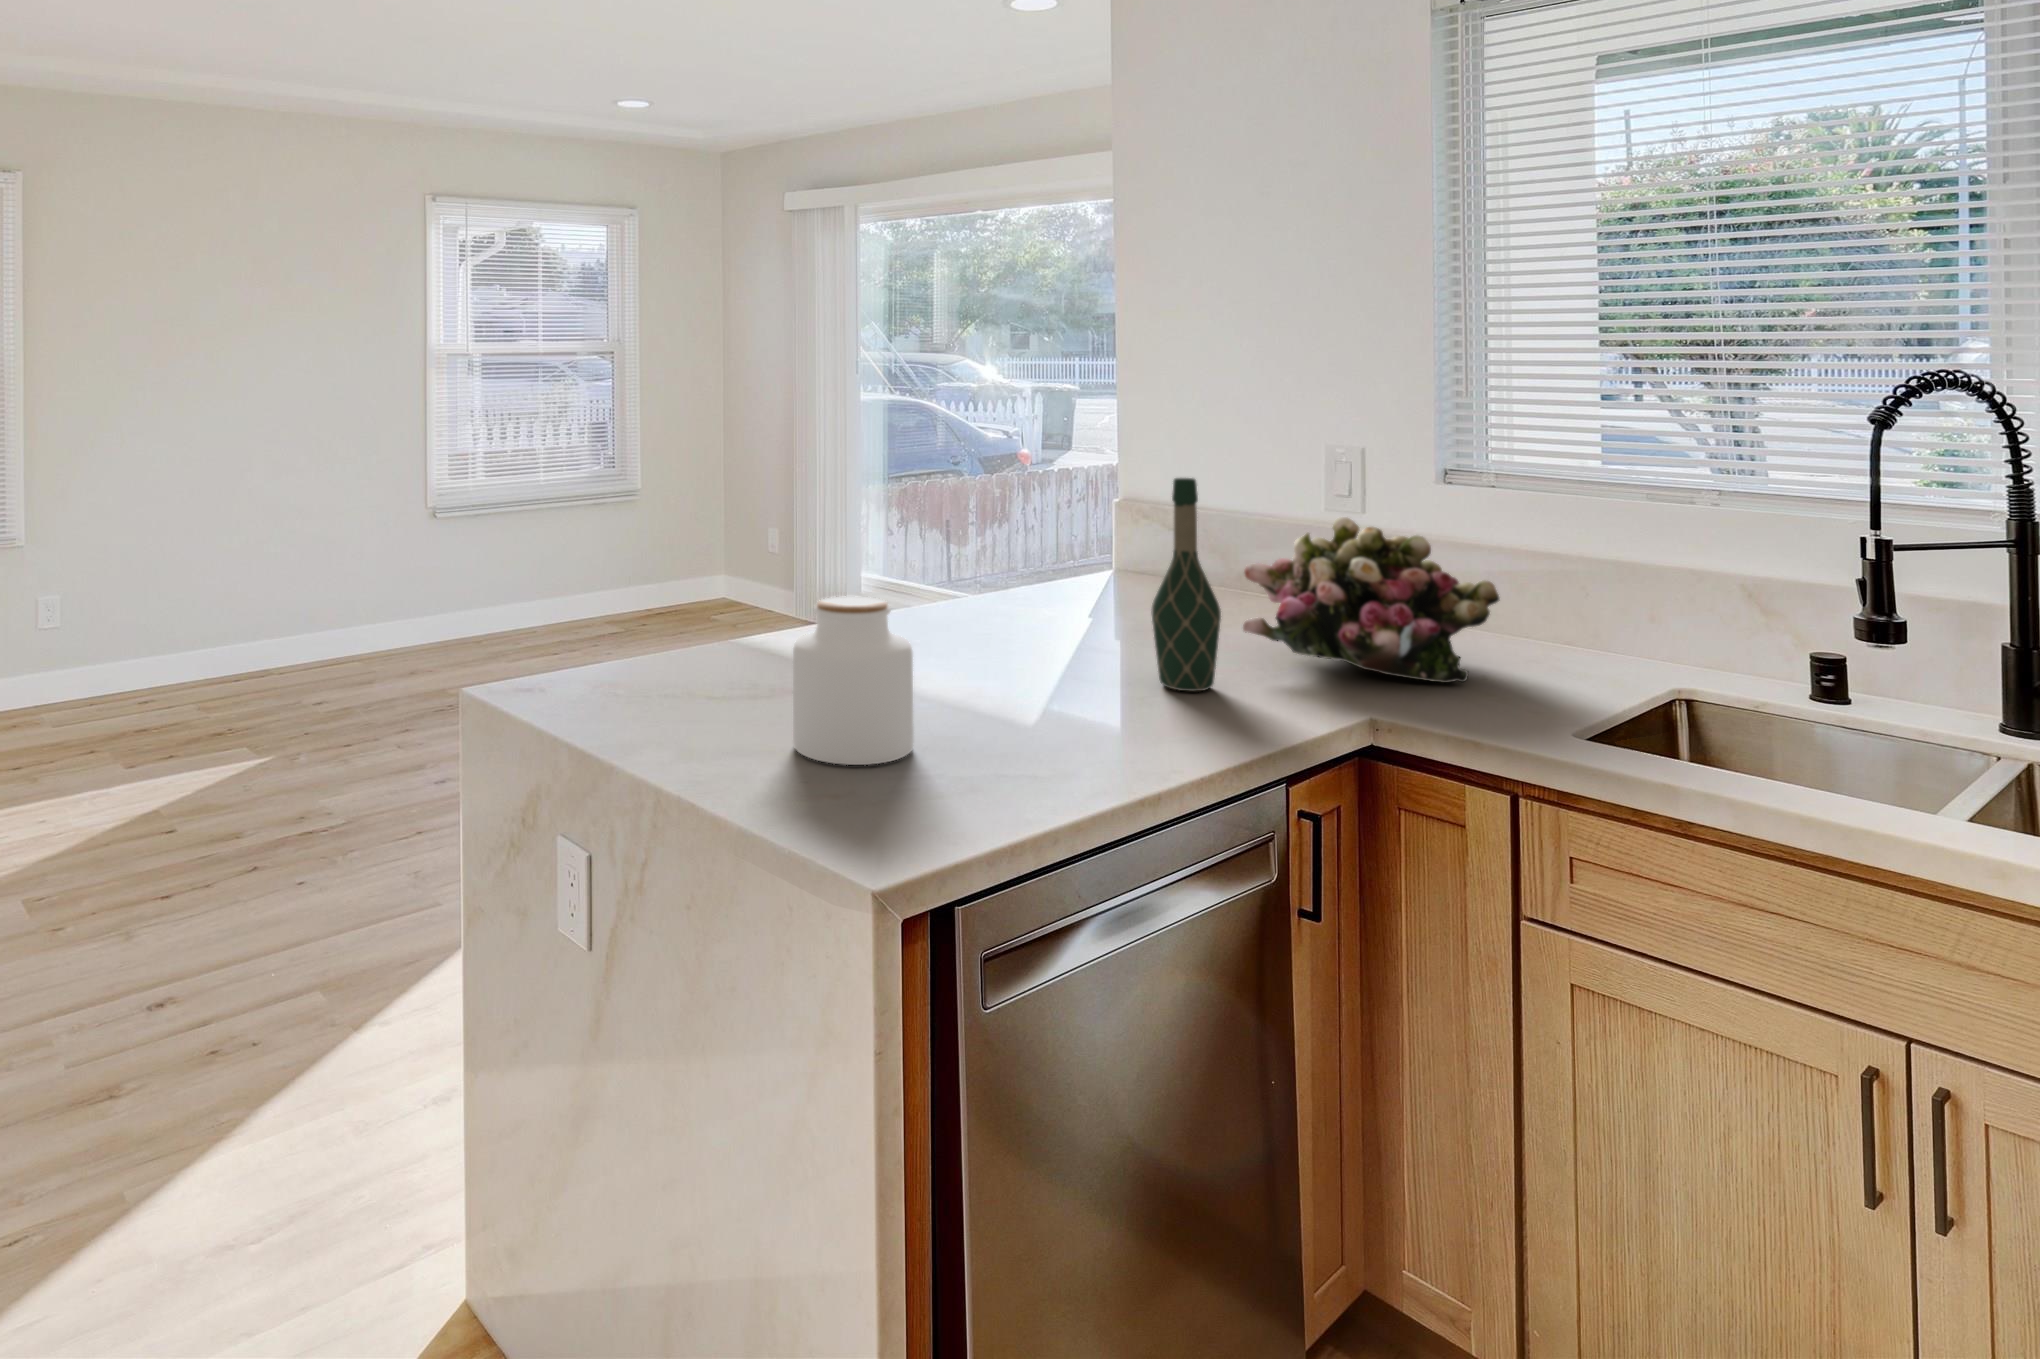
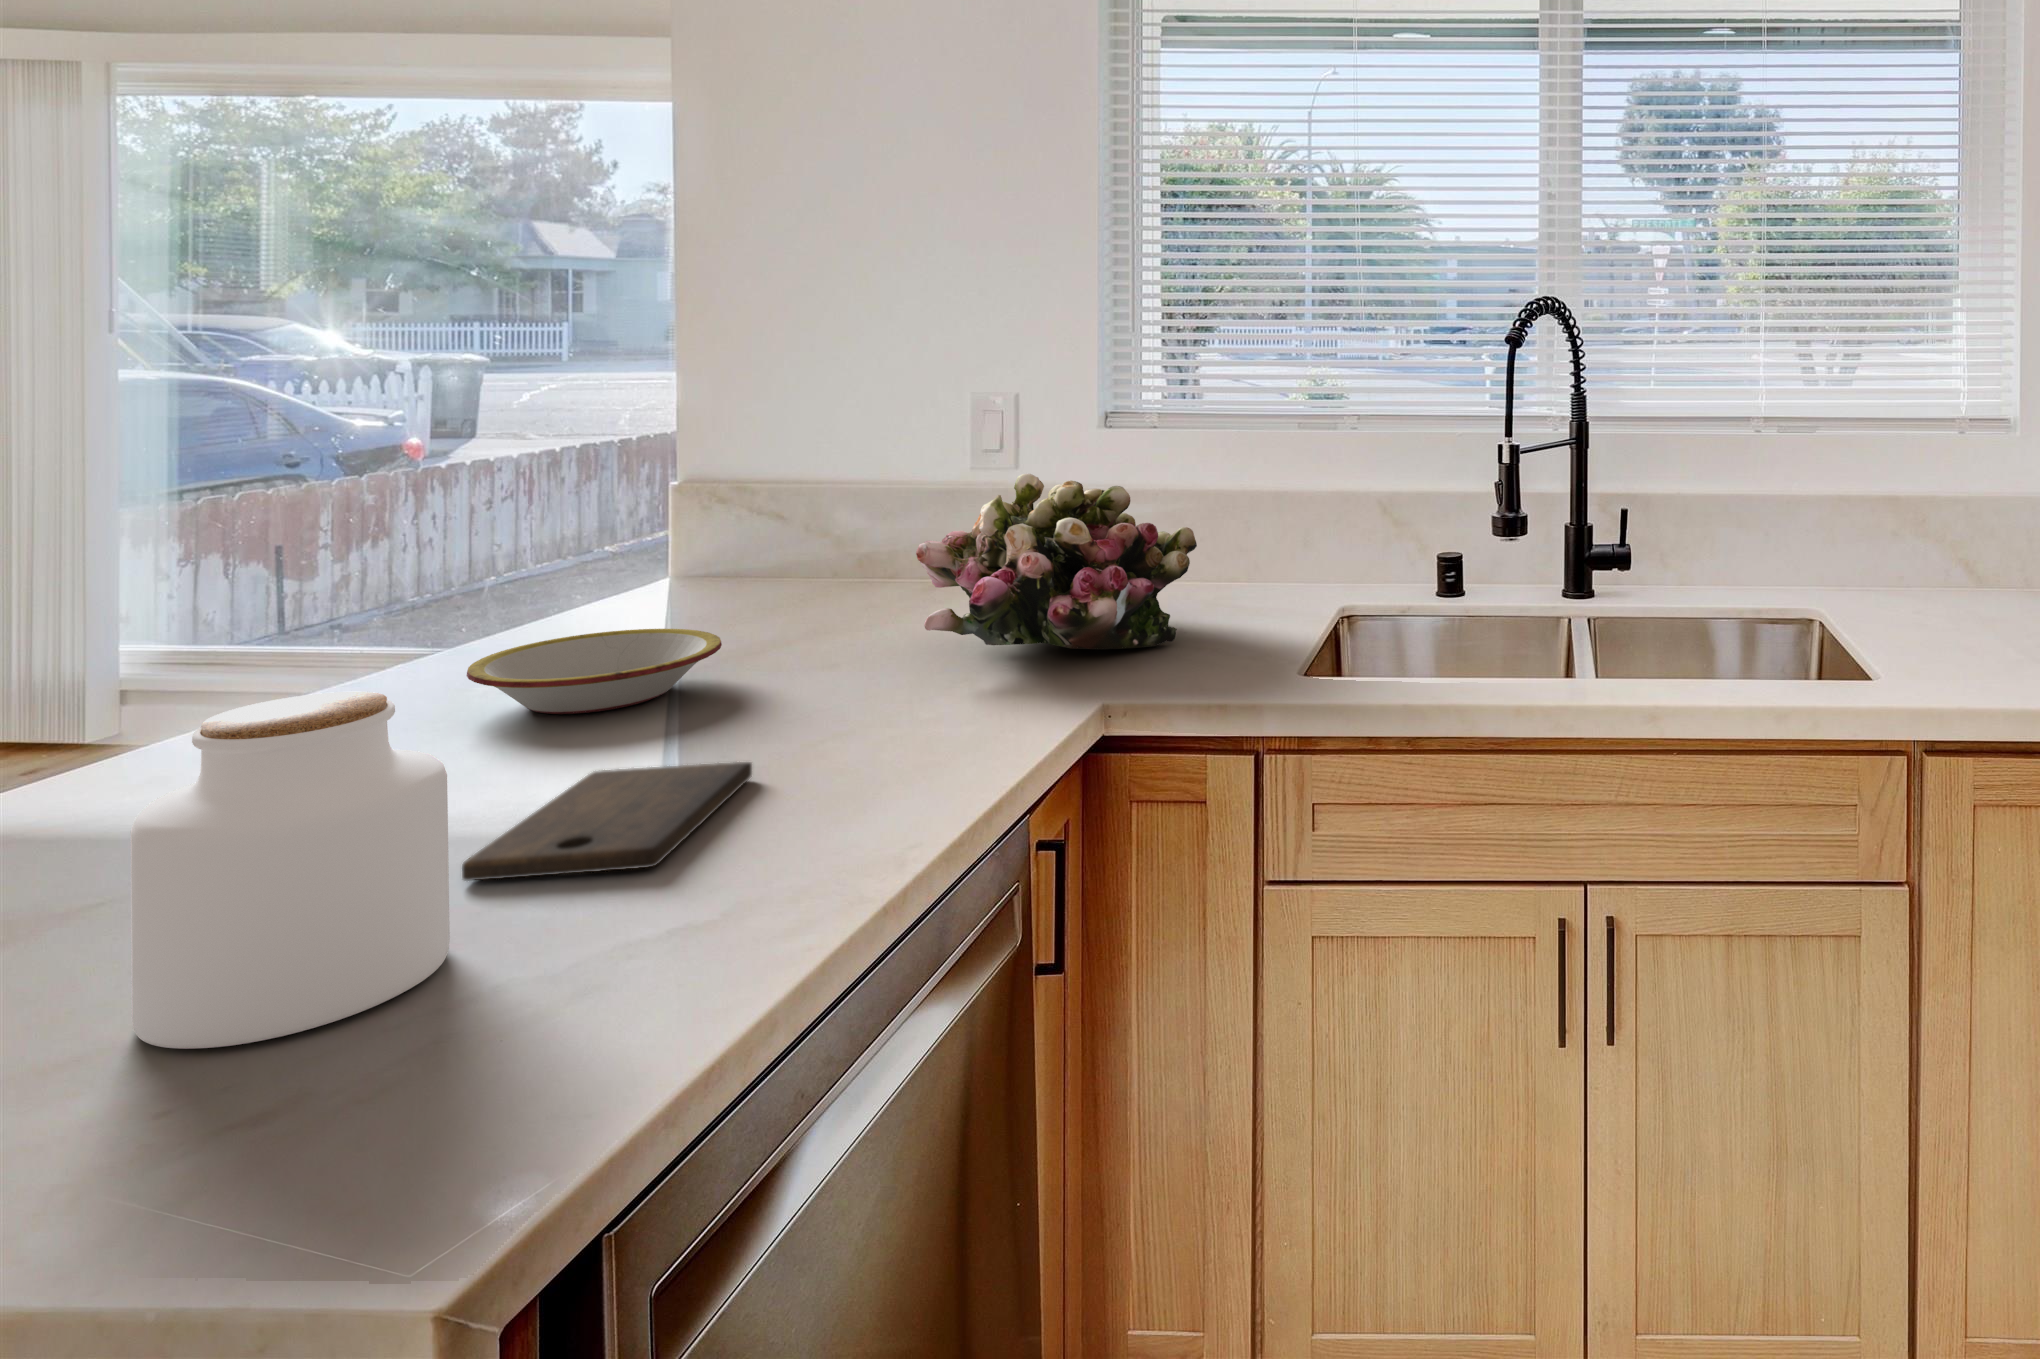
wine bottle: present [1151,478,1221,691] -> none [815,436,916,726]
bowl: none [969,597,1111,648] -> present [467,629,722,714]
cutting board: none [931,680,1096,738] -> present [462,762,752,881]

